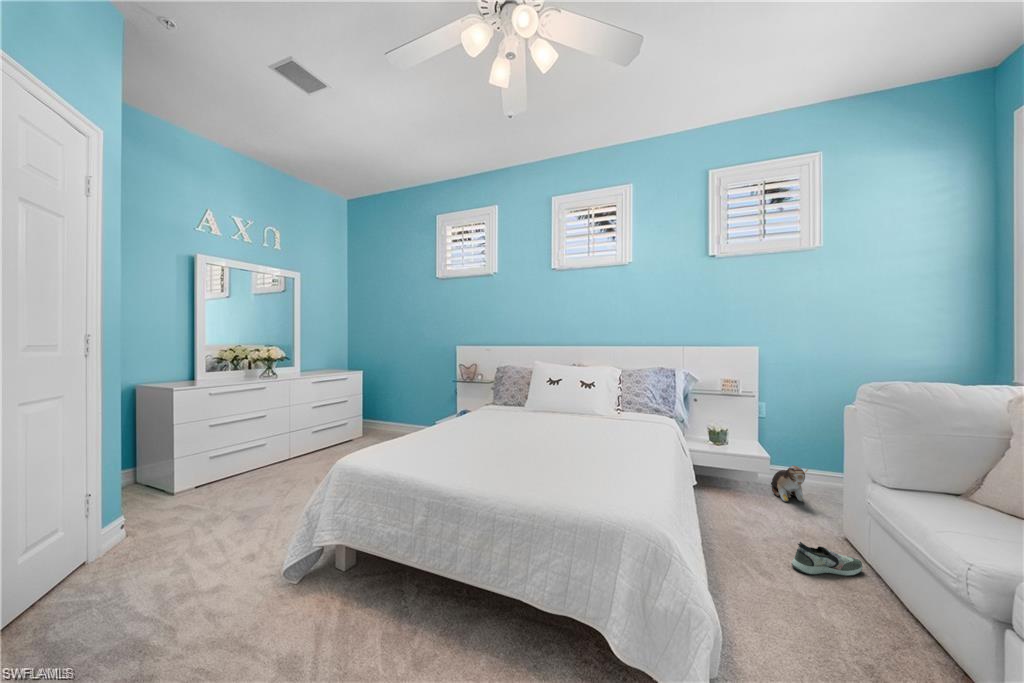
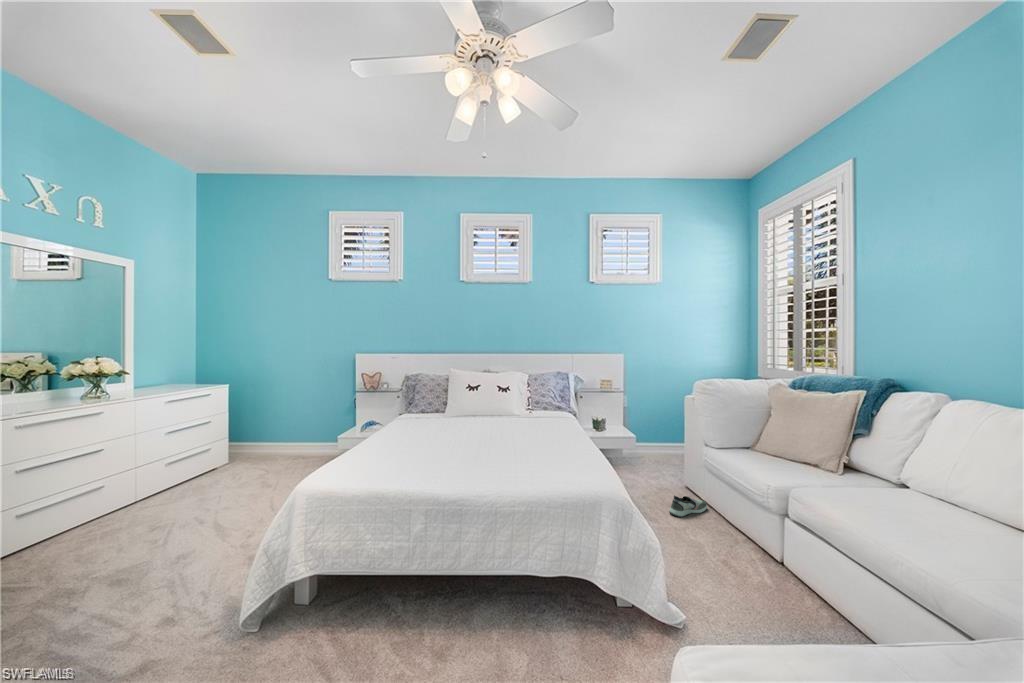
plush toy: present [771,465,808,502] -> none [630,441,660,468]

